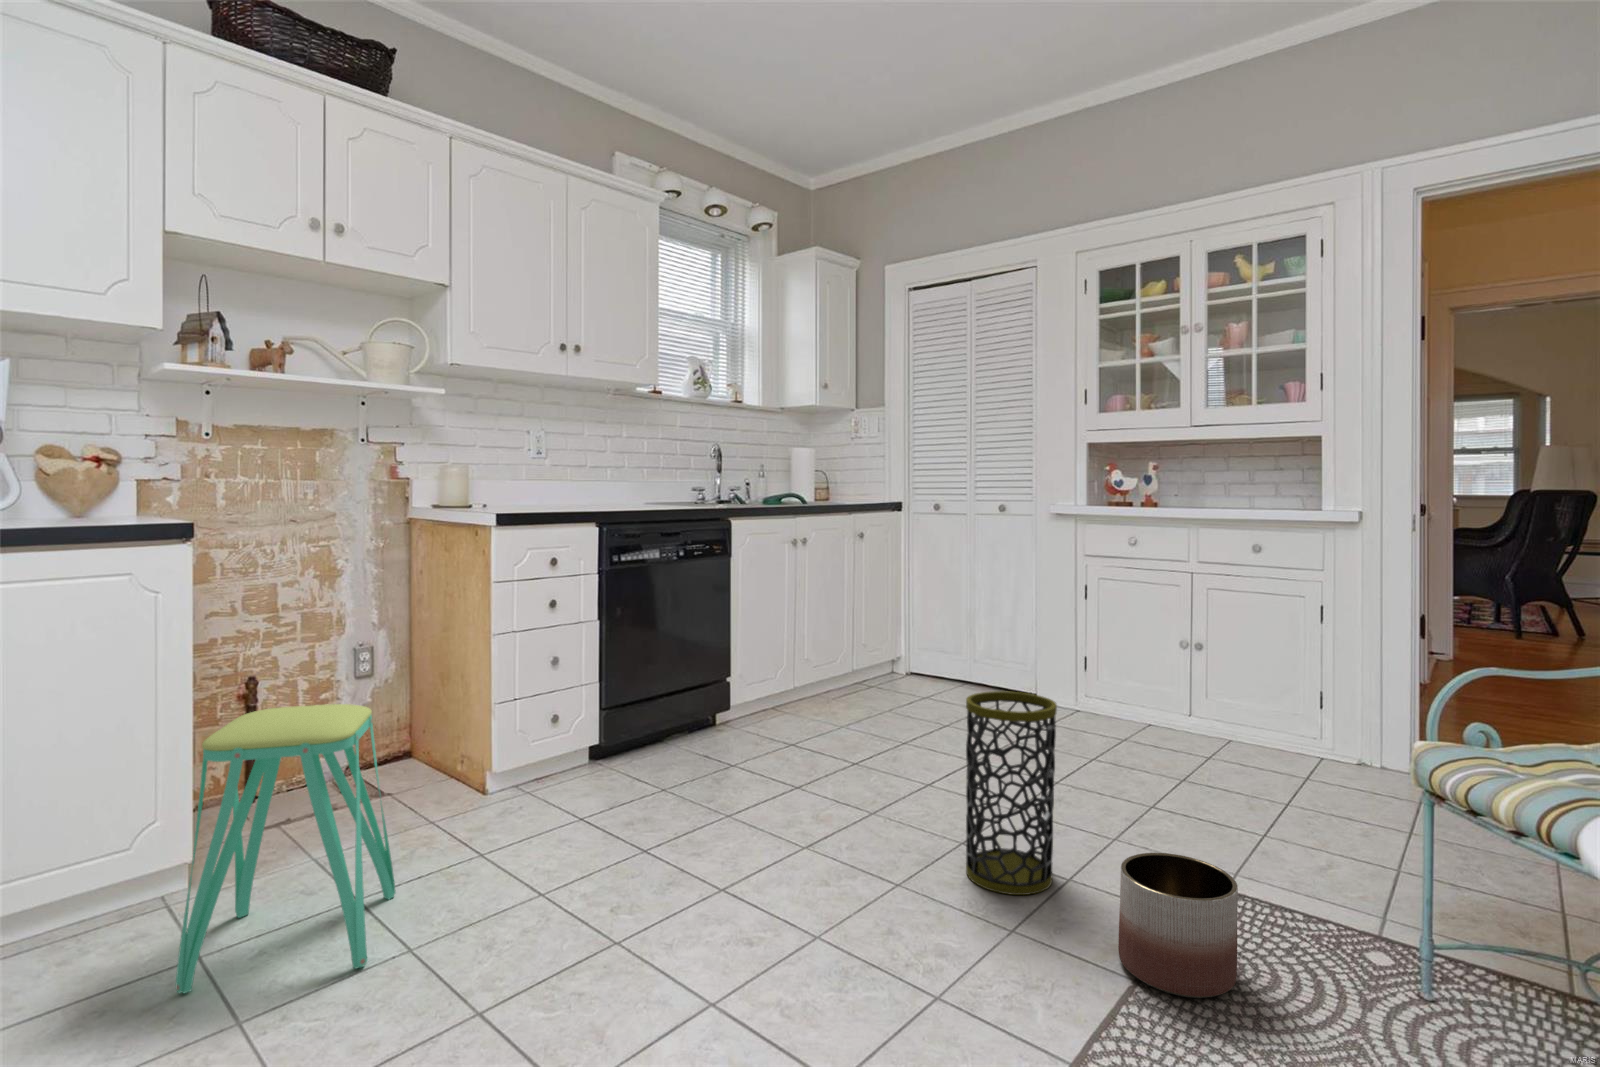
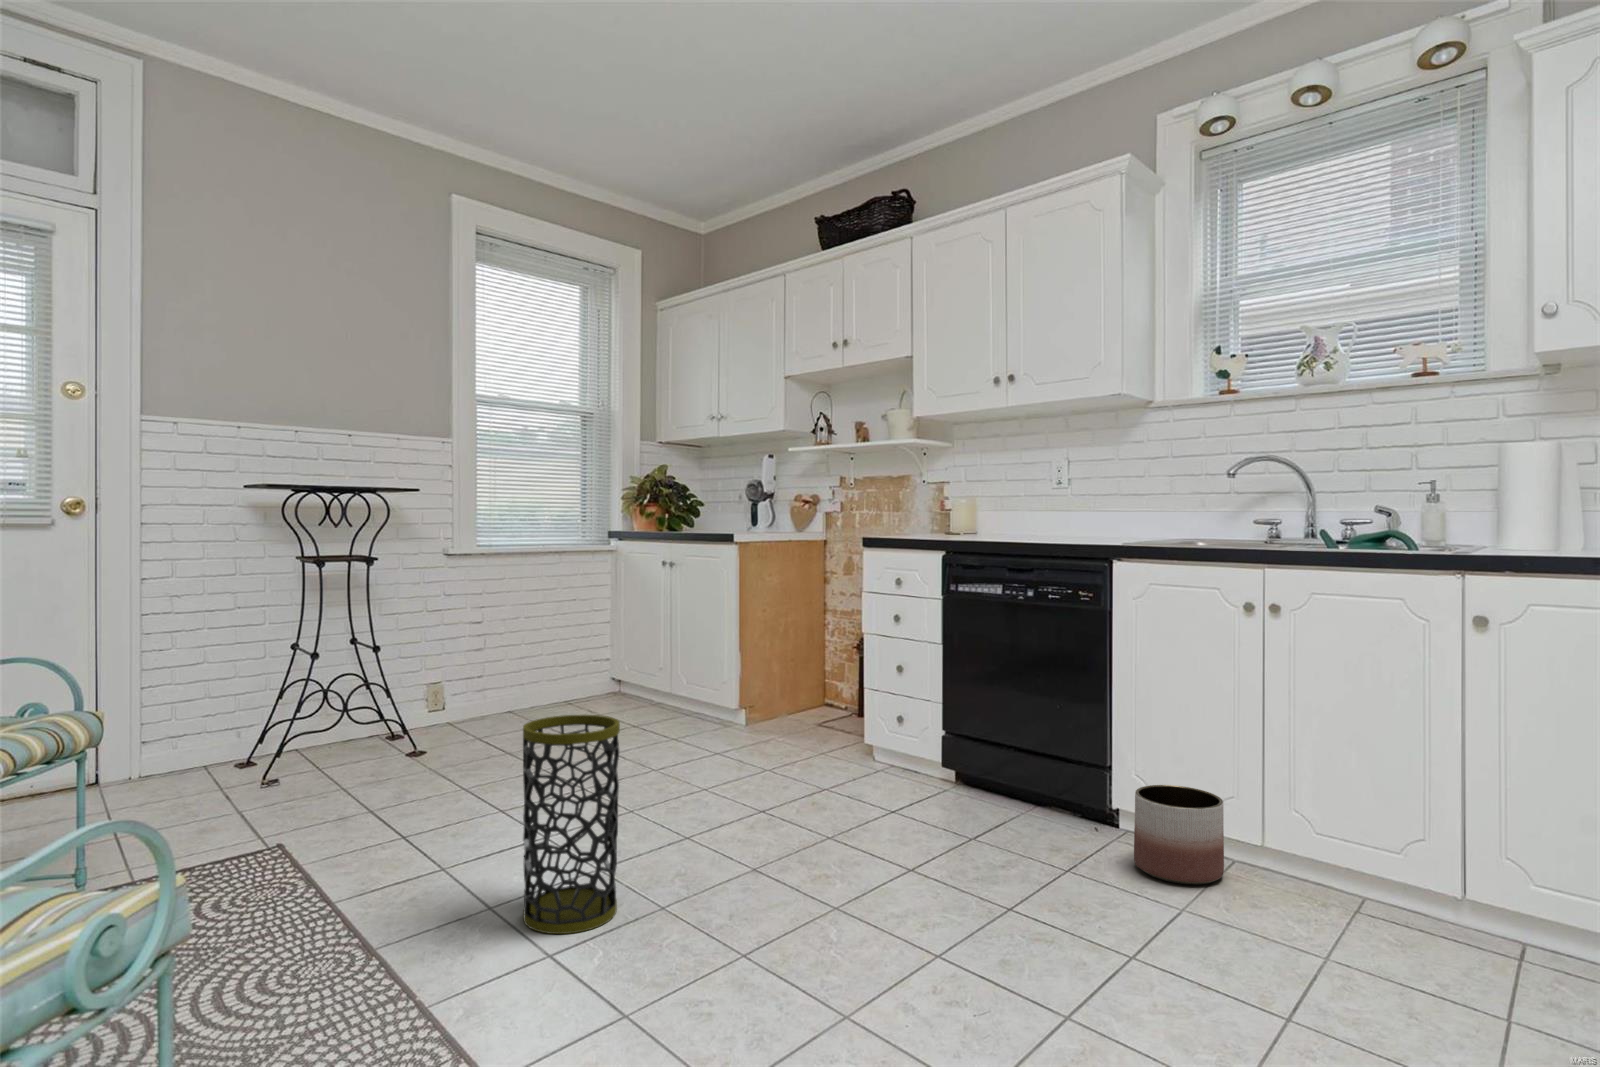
stool: present [176,704,396,993] -> none [607,628,690,757]
planter: present [1118,853,1238,998] -> present [1134,785,1224,884]

